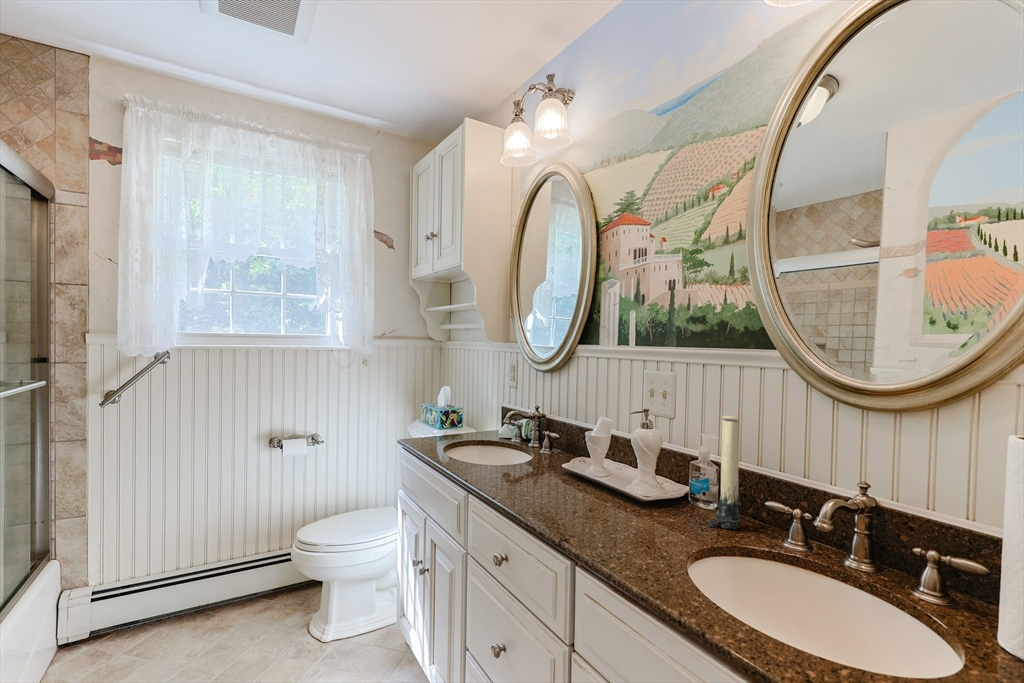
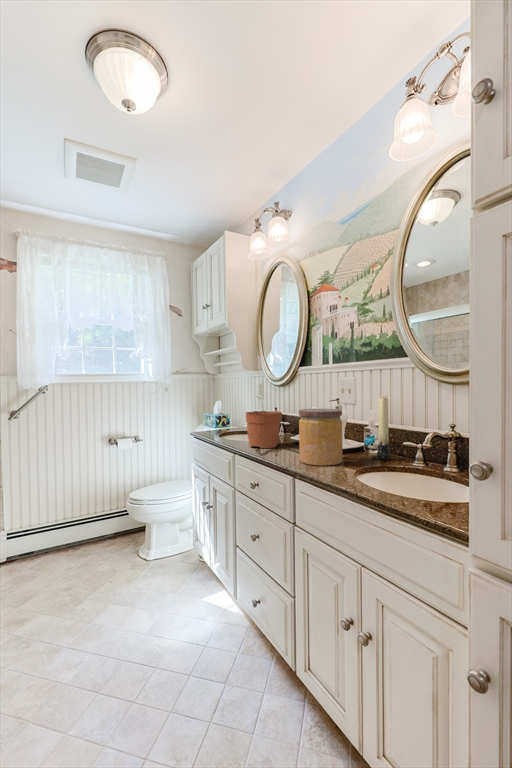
plant pot: none [488,395,548,487] -> present [246,396,281,448]
jar: none [582,432,661,543] -> present [299,408,343,466]

